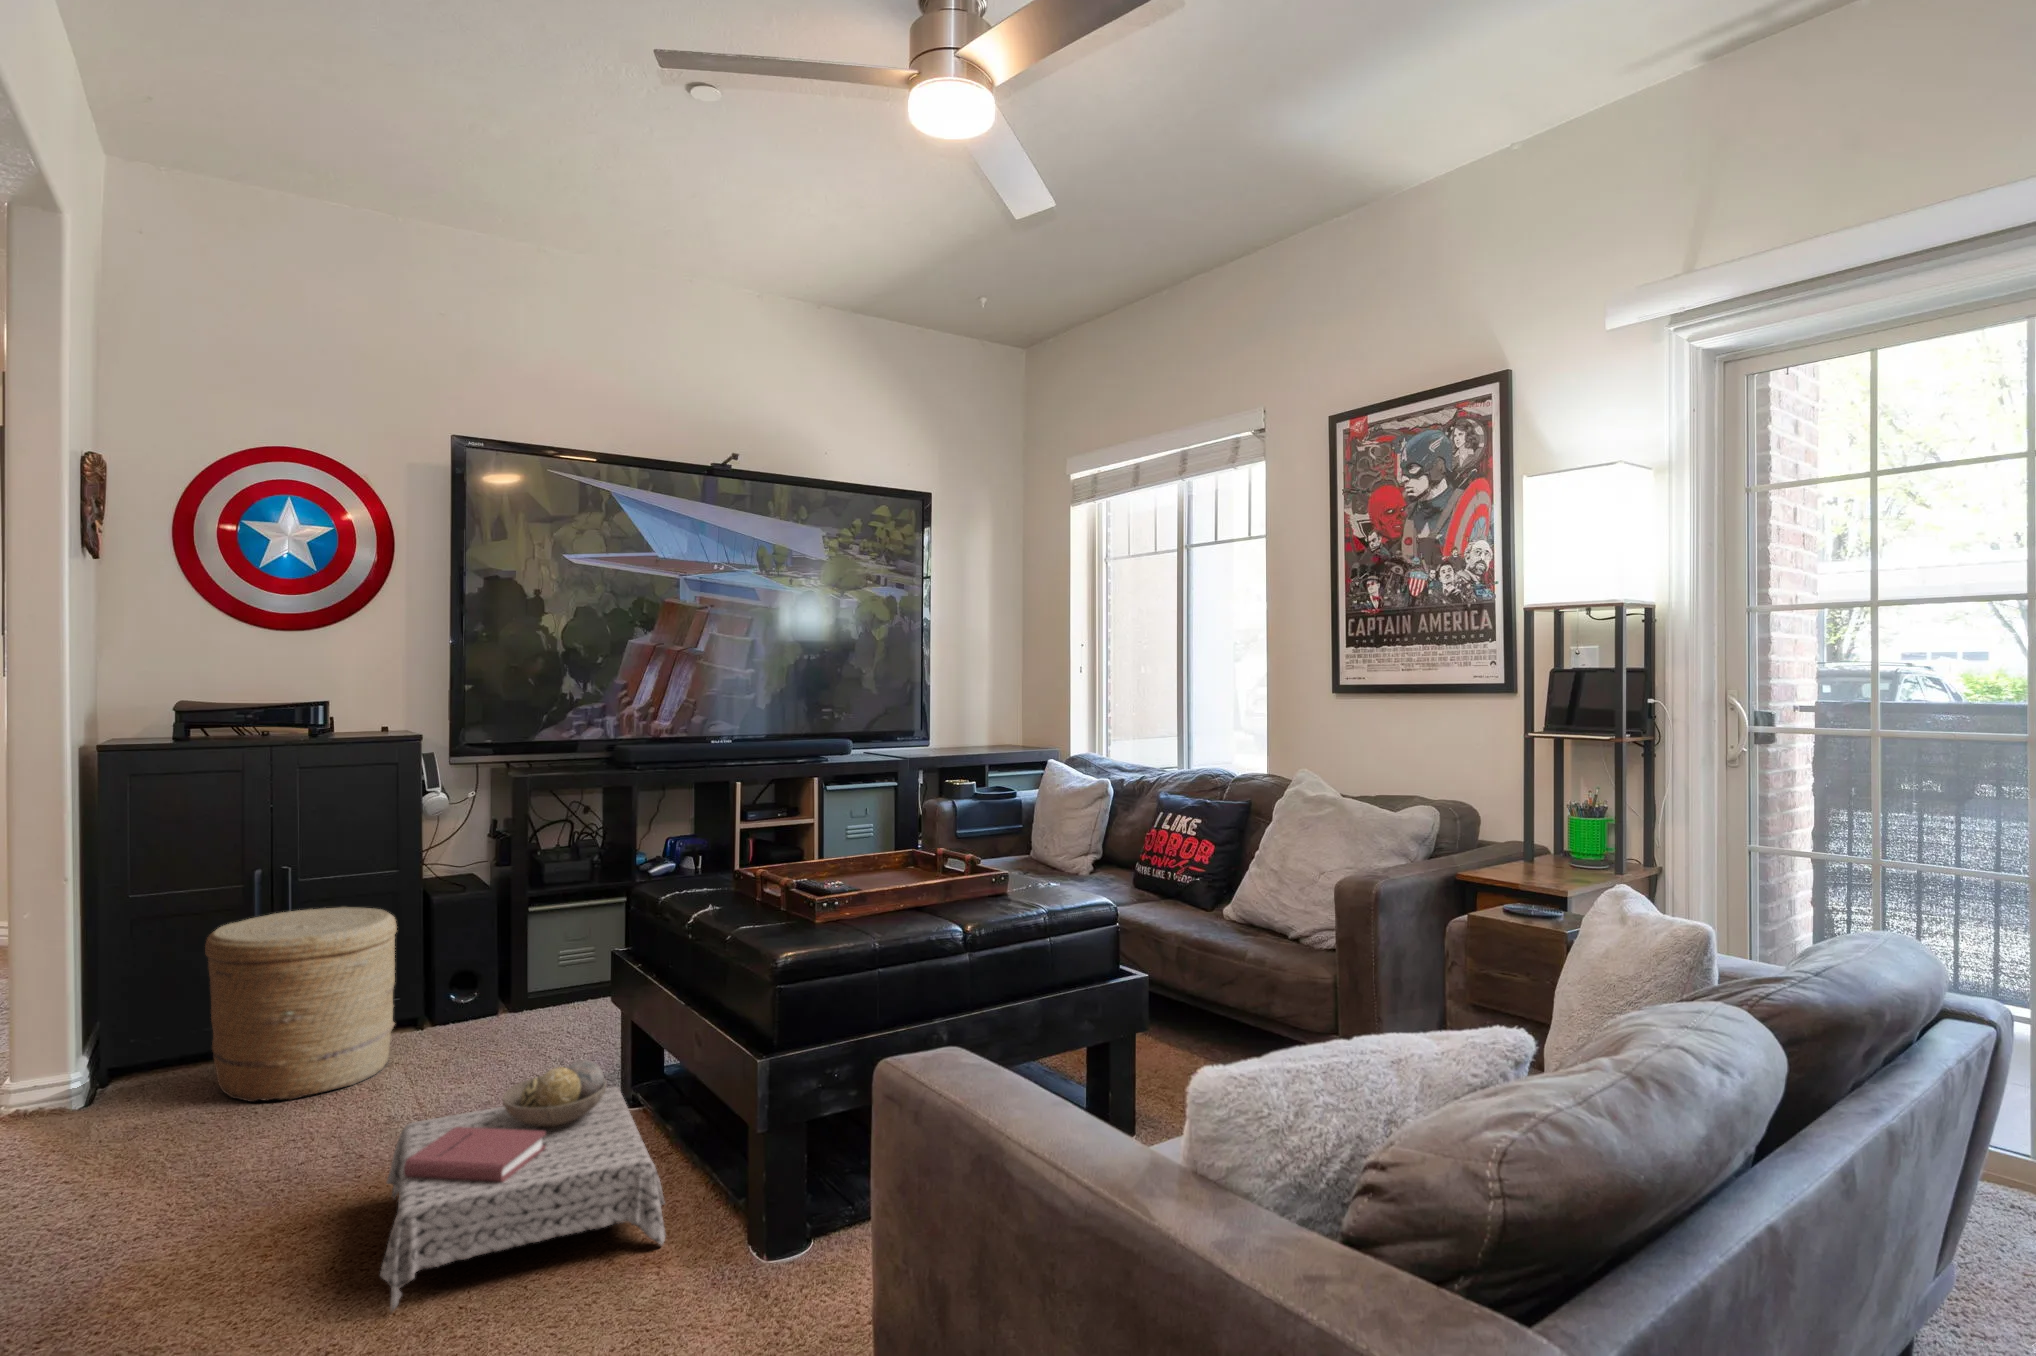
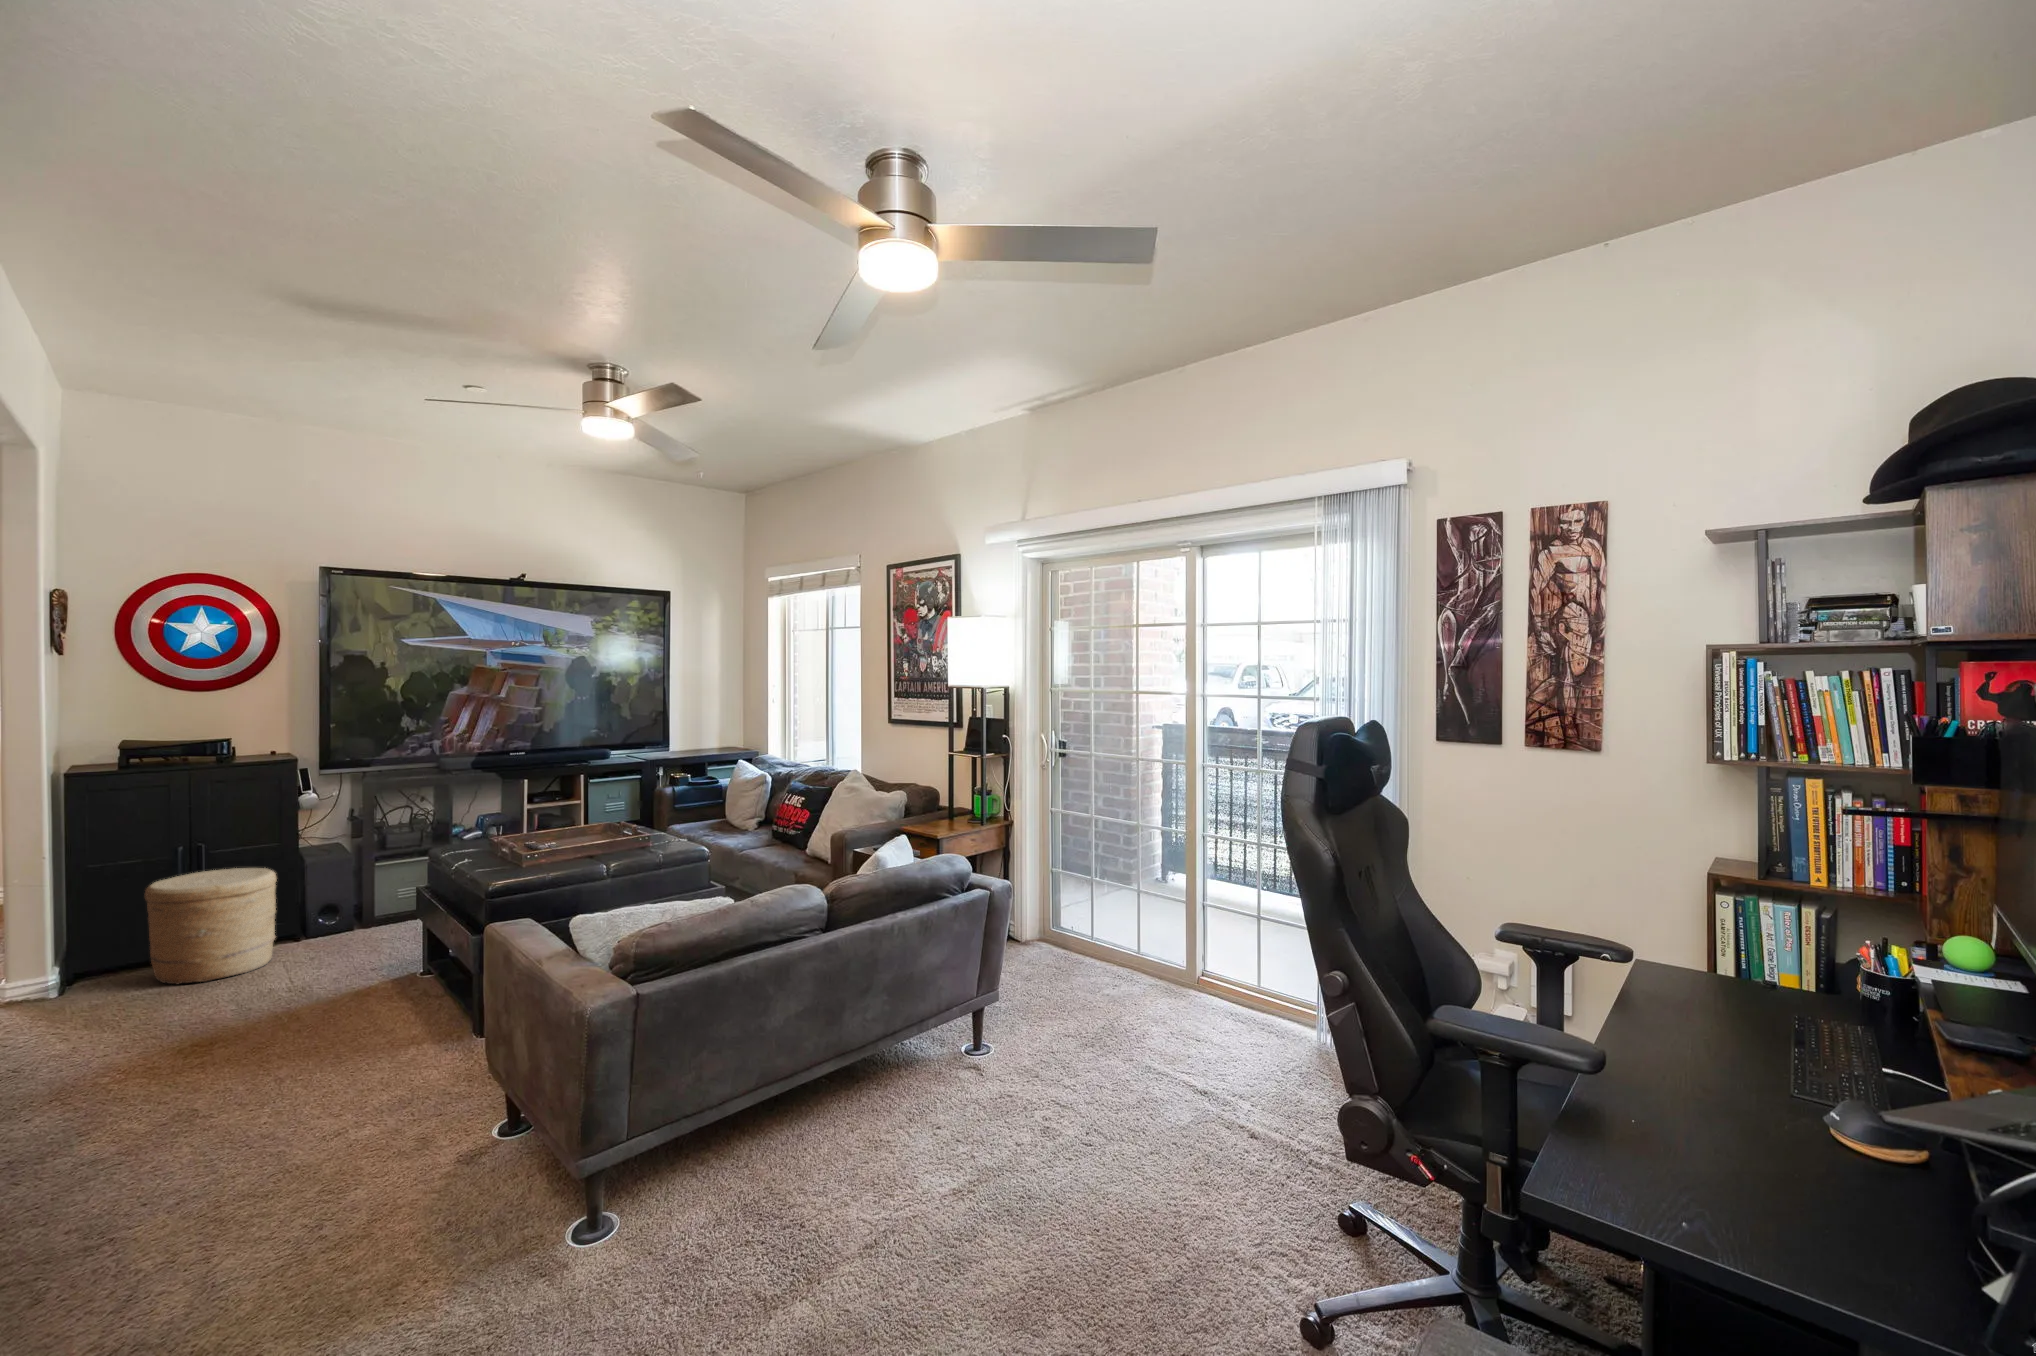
ottoman: present [380,1060,665,1312] -> none [254,944,423,1068]

